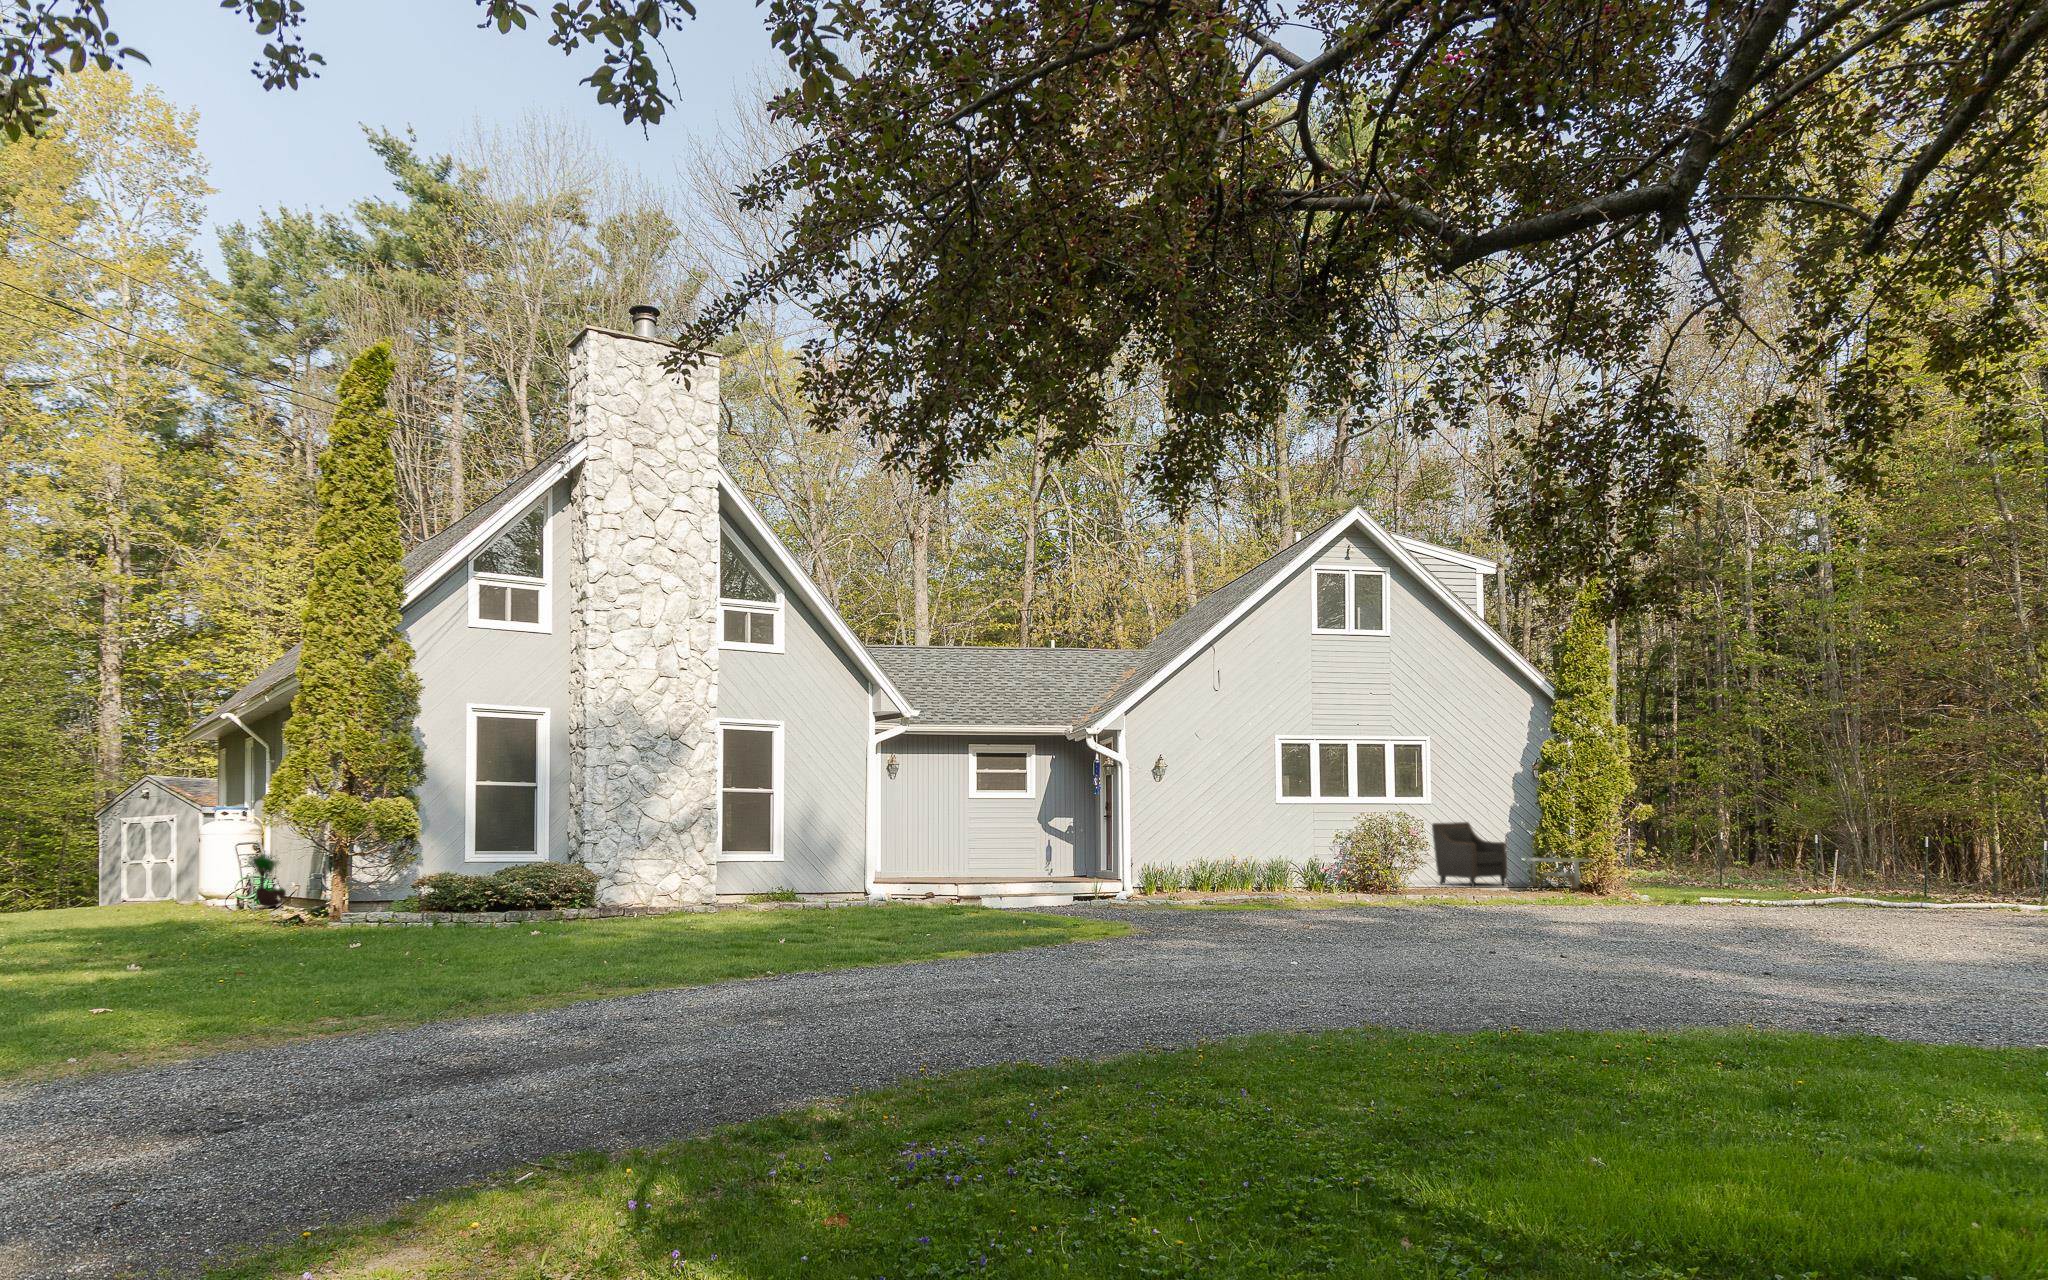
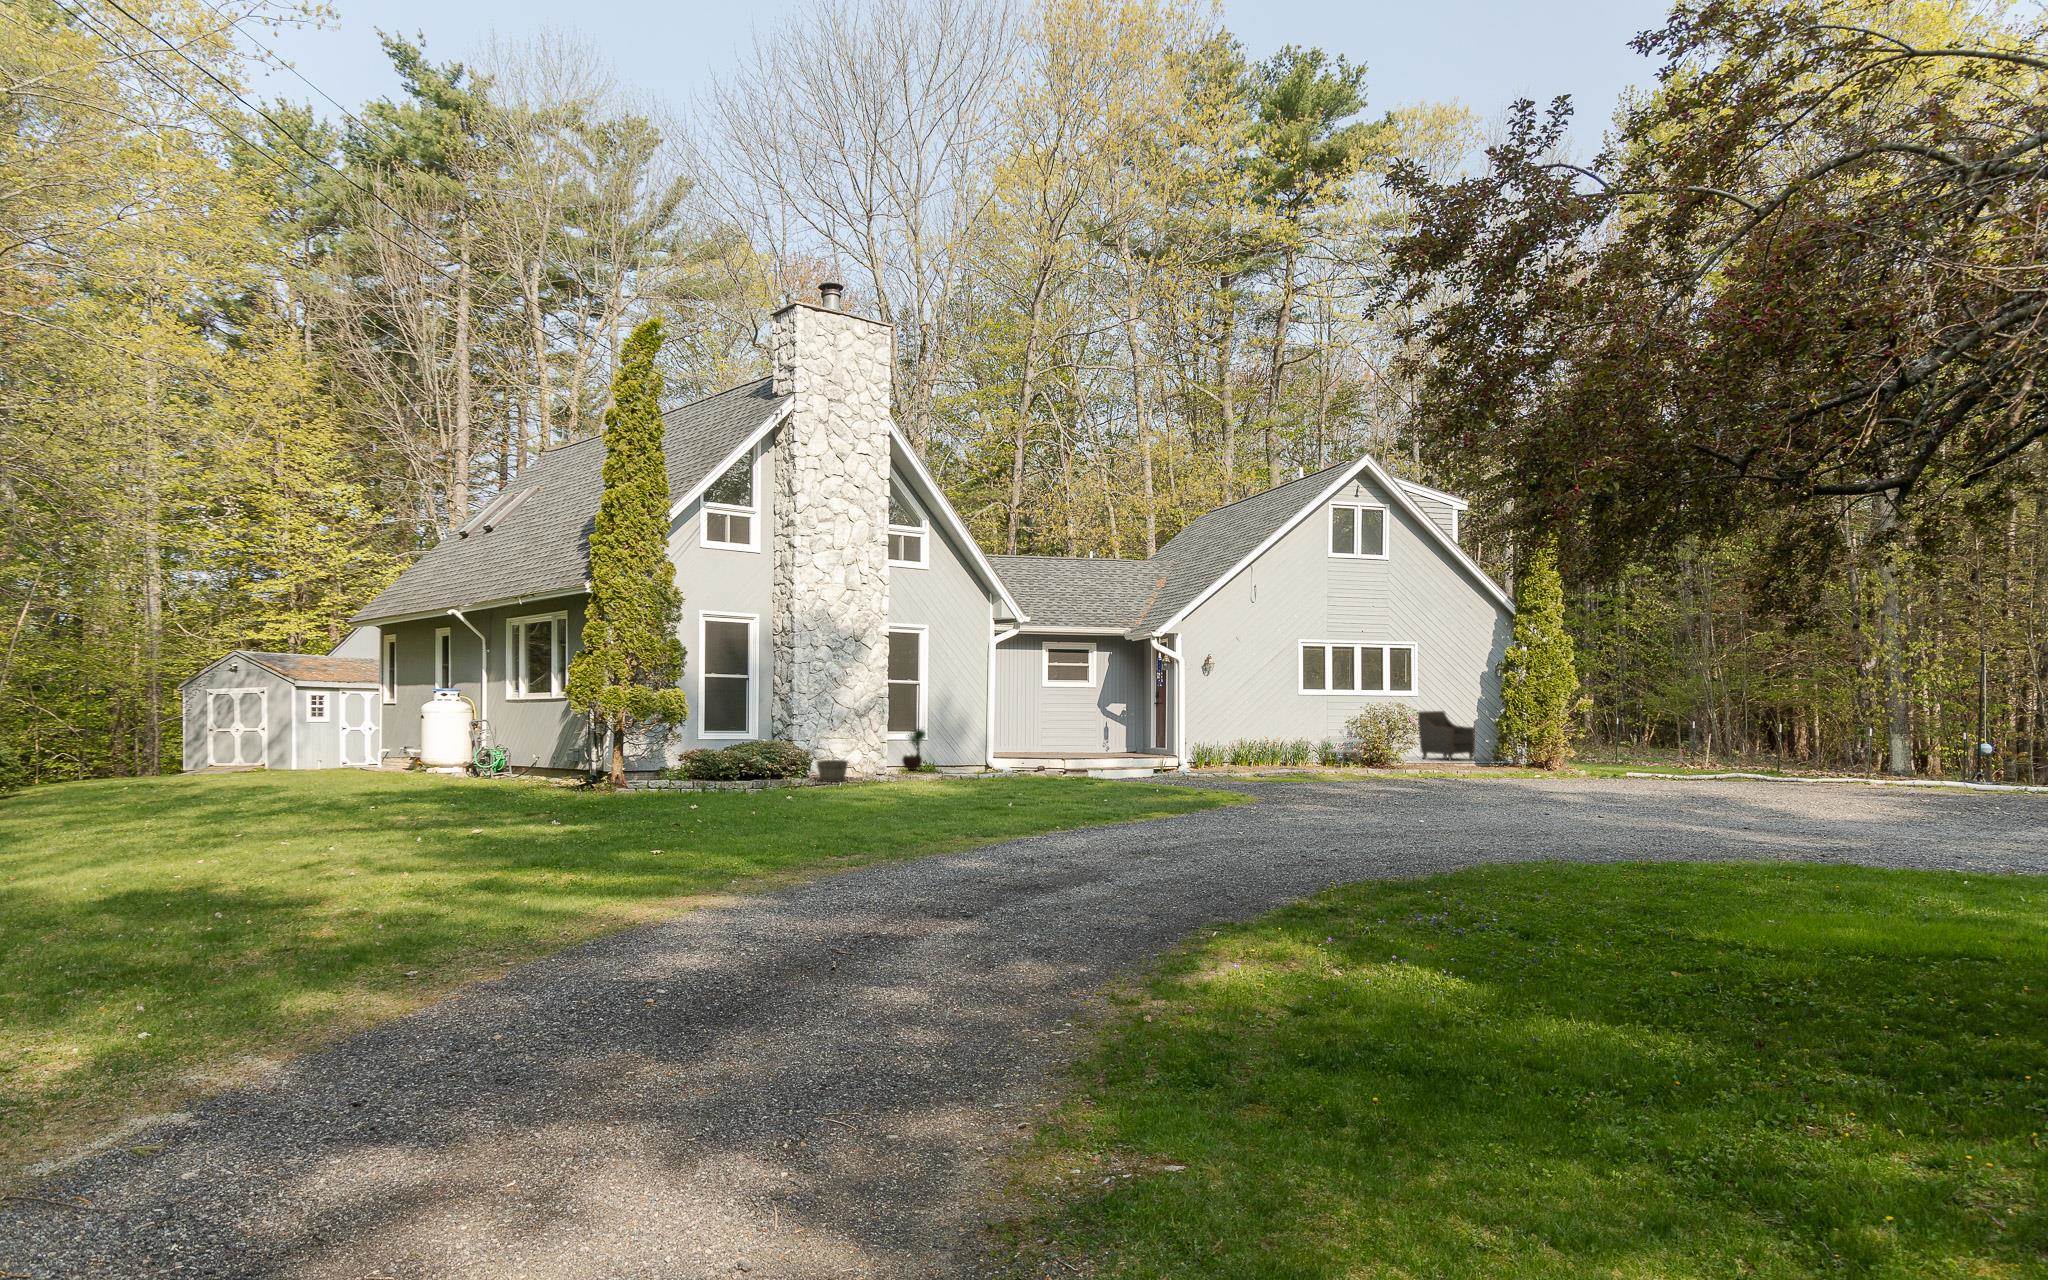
potted tree: present [249,854,286,908] -> present [902,729,925,770]
round table: present [1530,858,1594,888] -> present [1320,738,1364,762]
wooden bucket: none [602,881,644,917] -> present [817,760,848,782]

